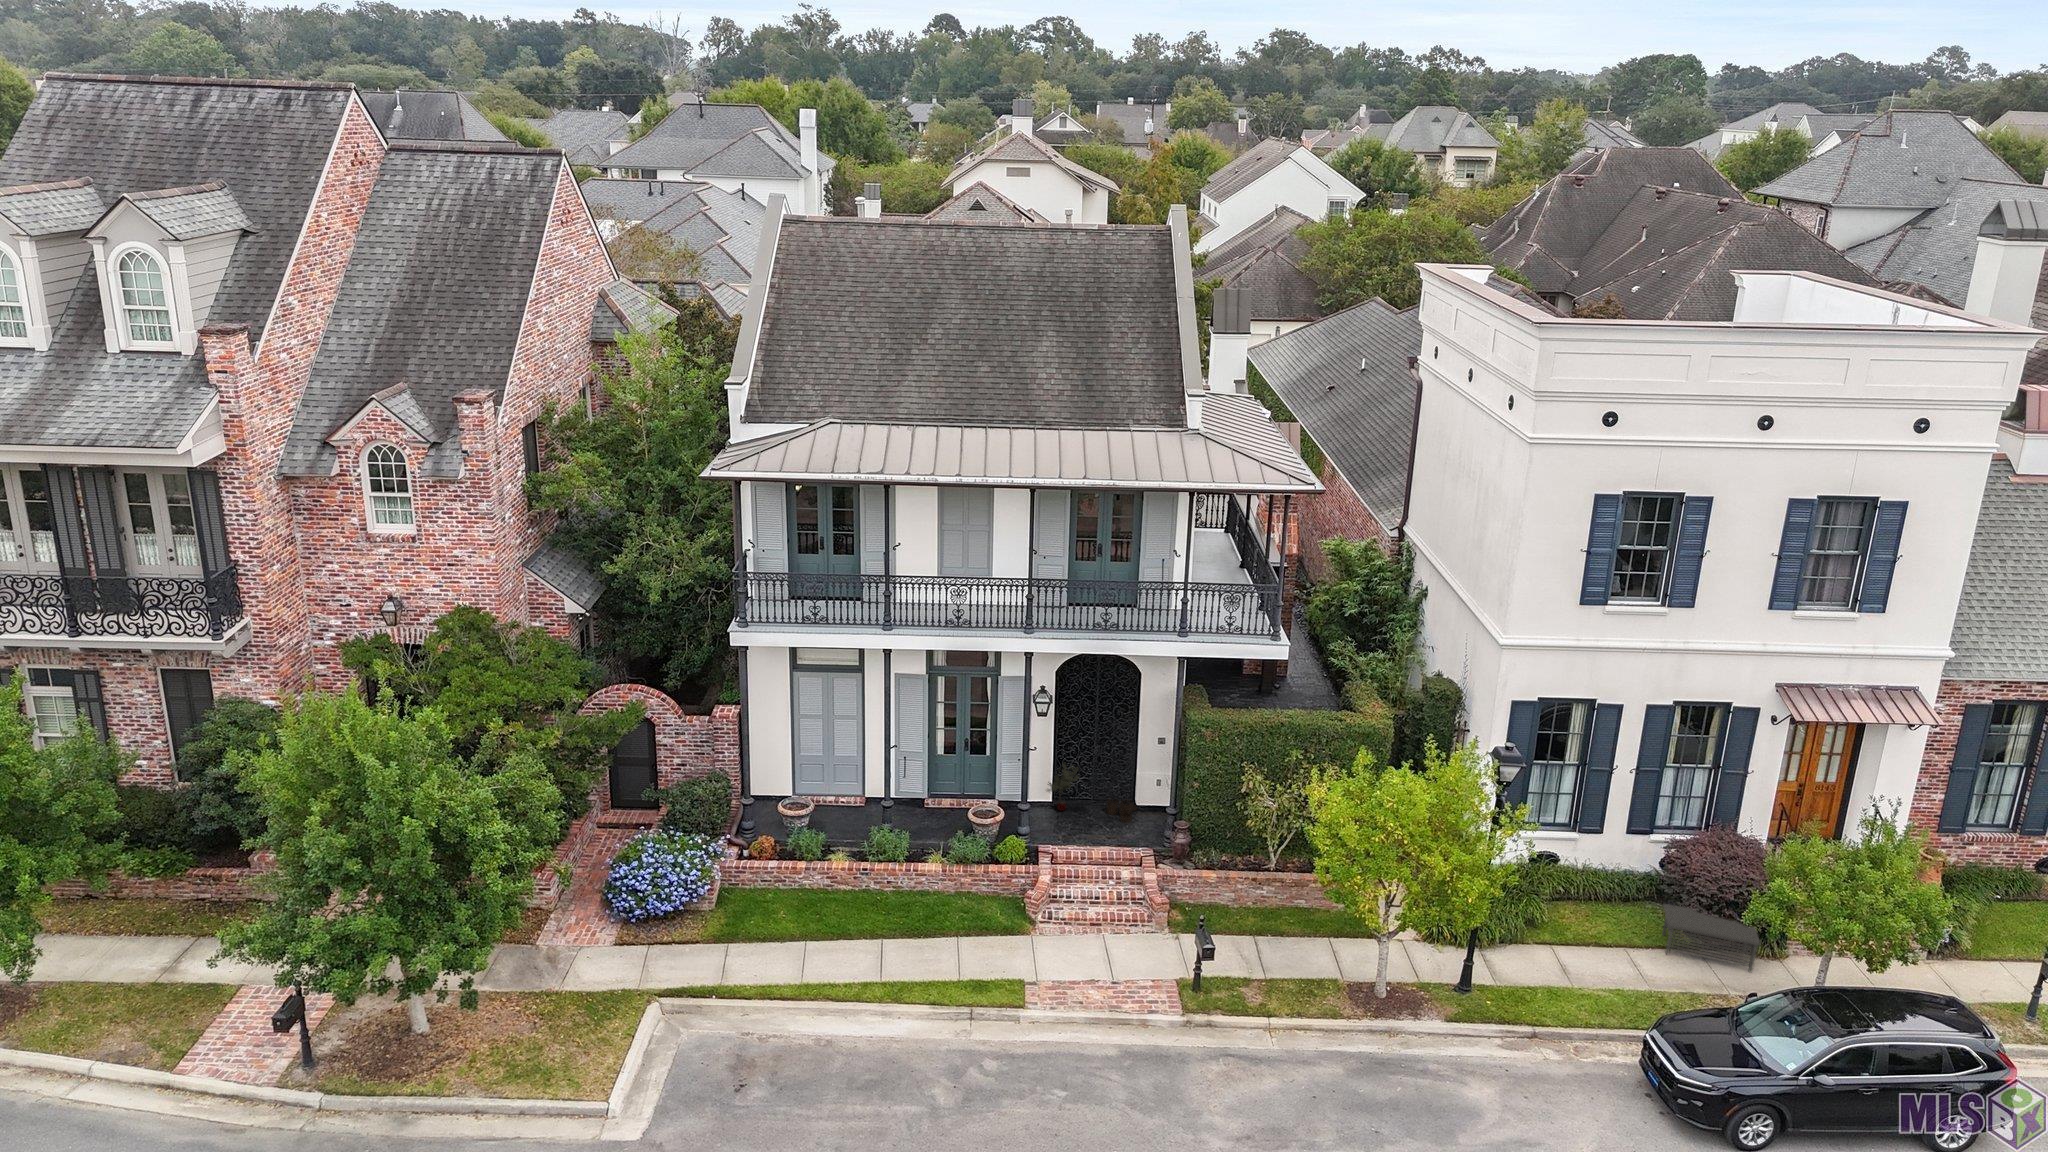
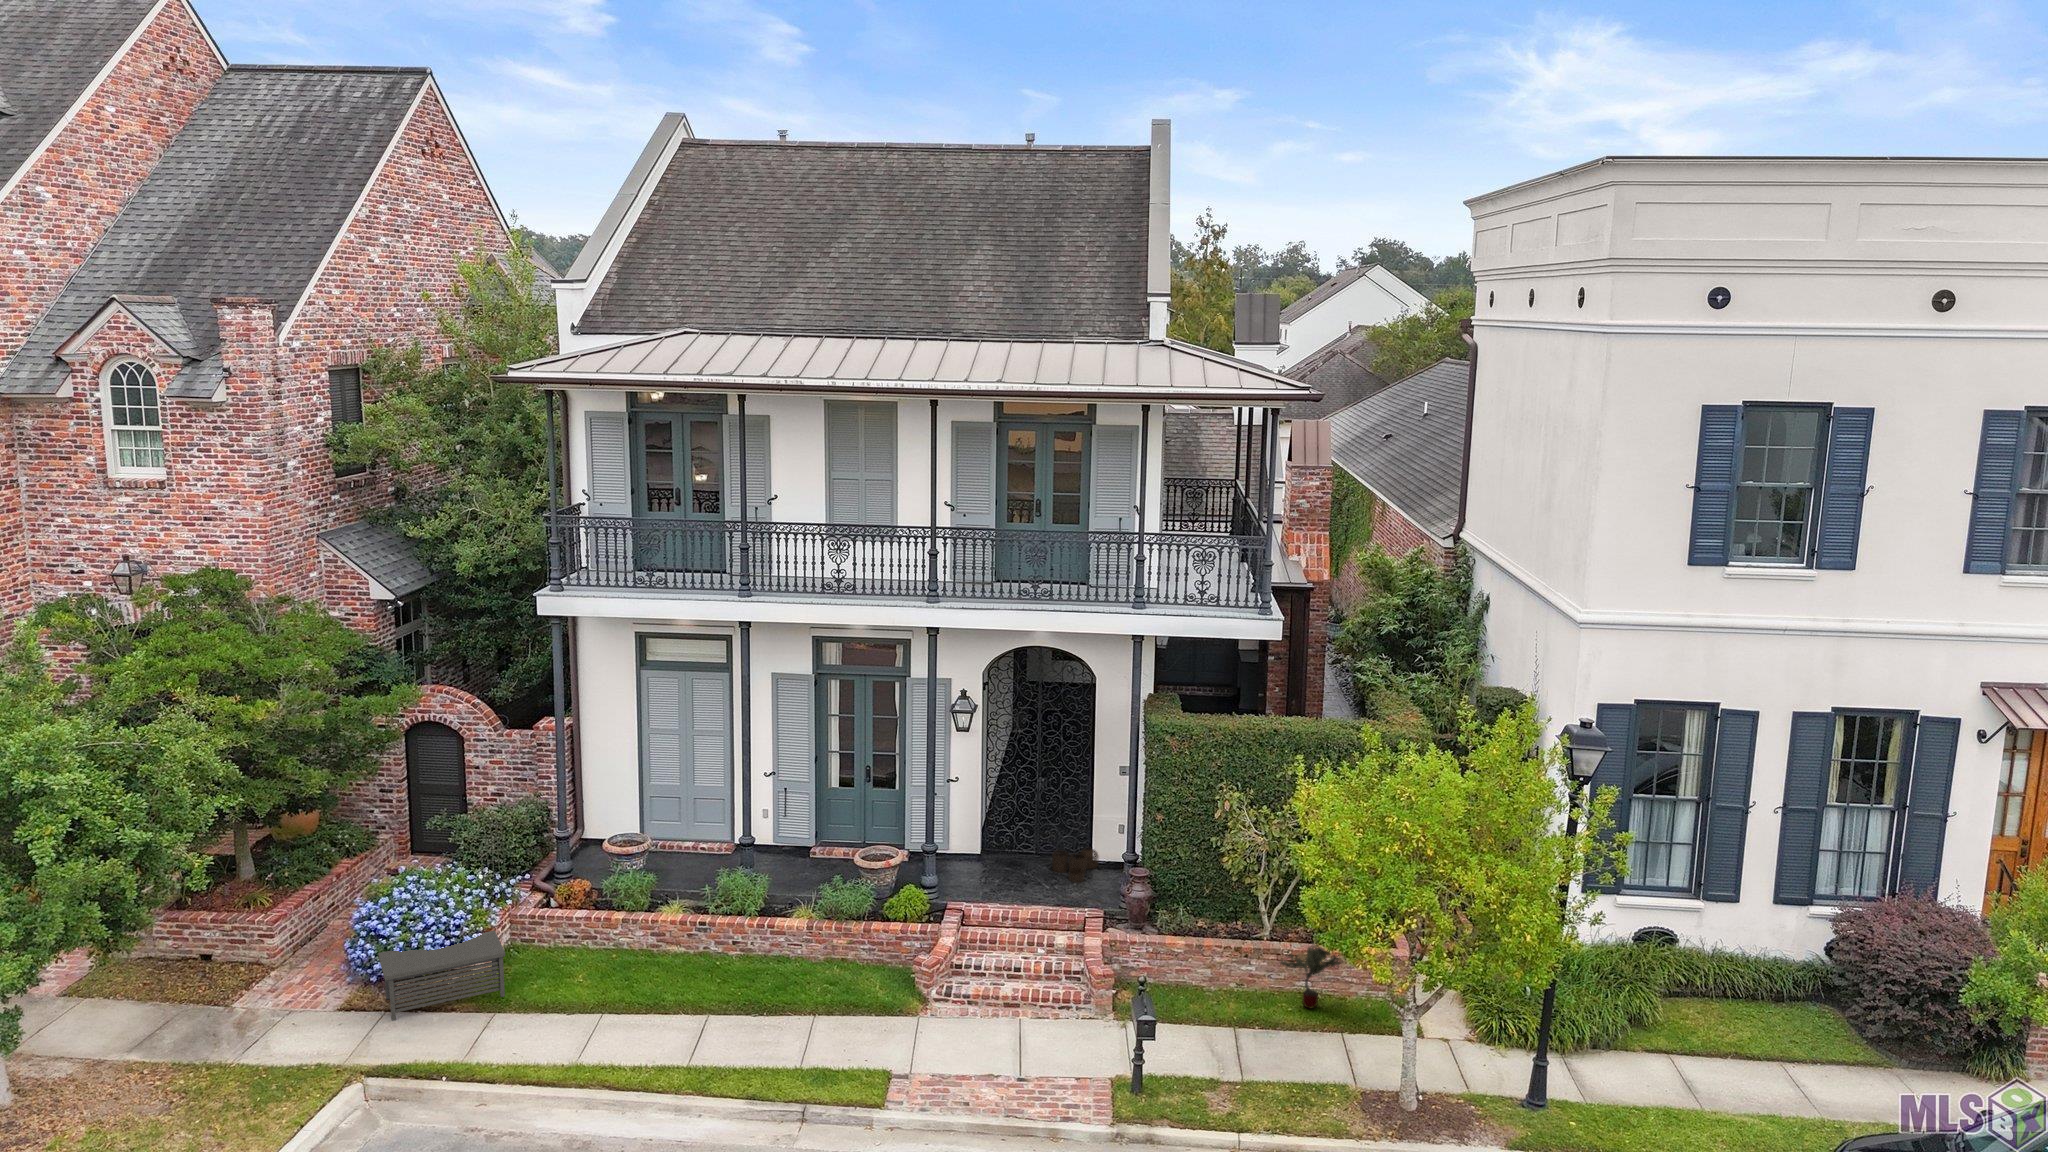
potted tree: present [1047,764,1078,811] -> present [1280,934,1343,1008]
storage bench: present [1662,904,1760,972] -> present [378,931,505,1021]

